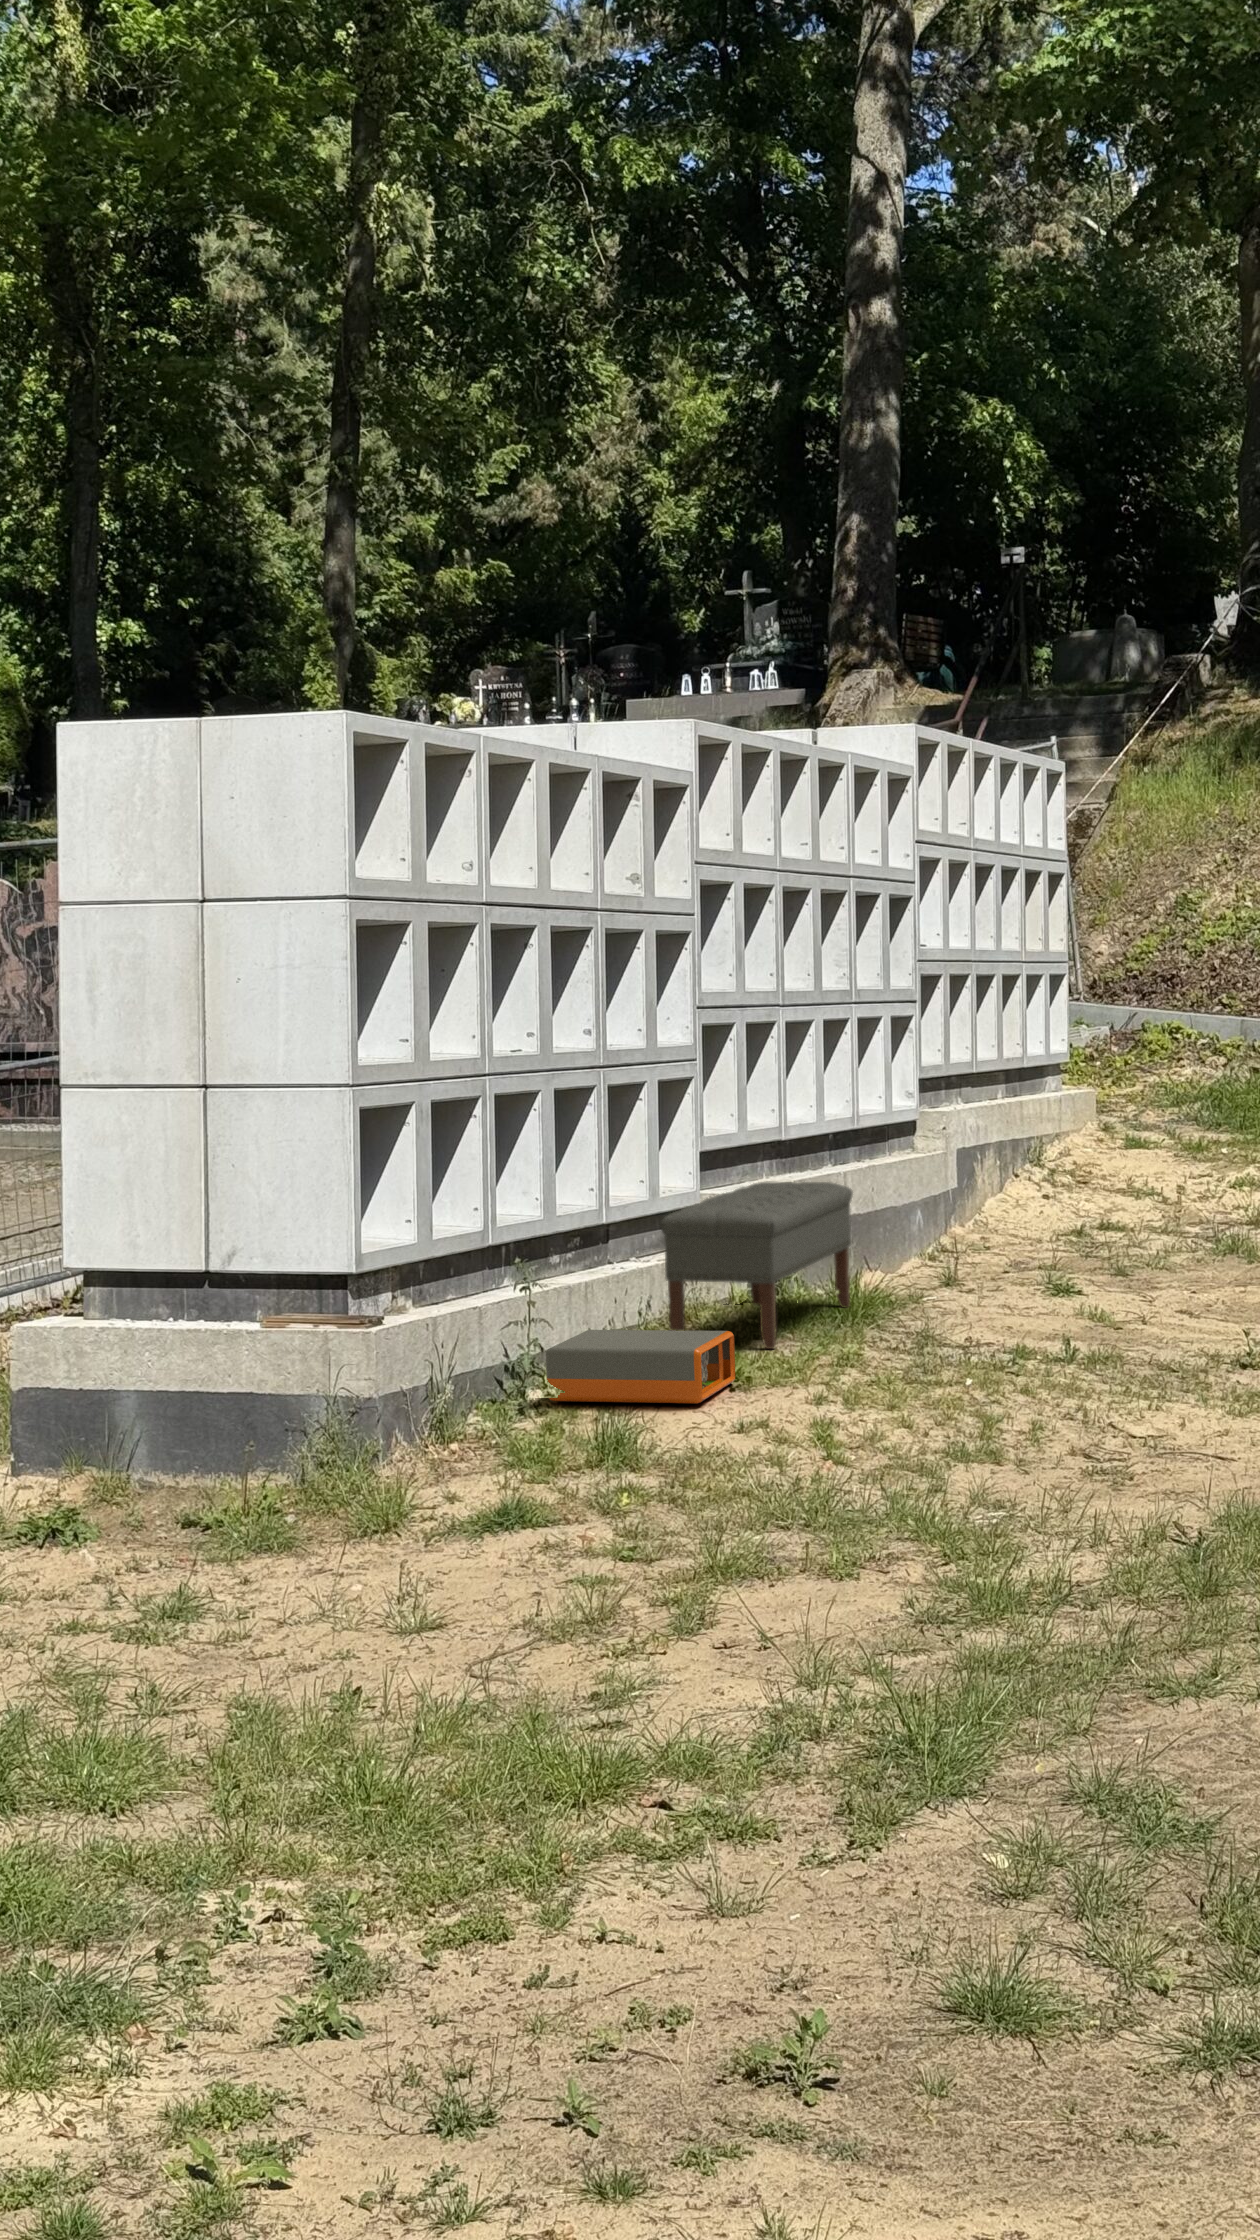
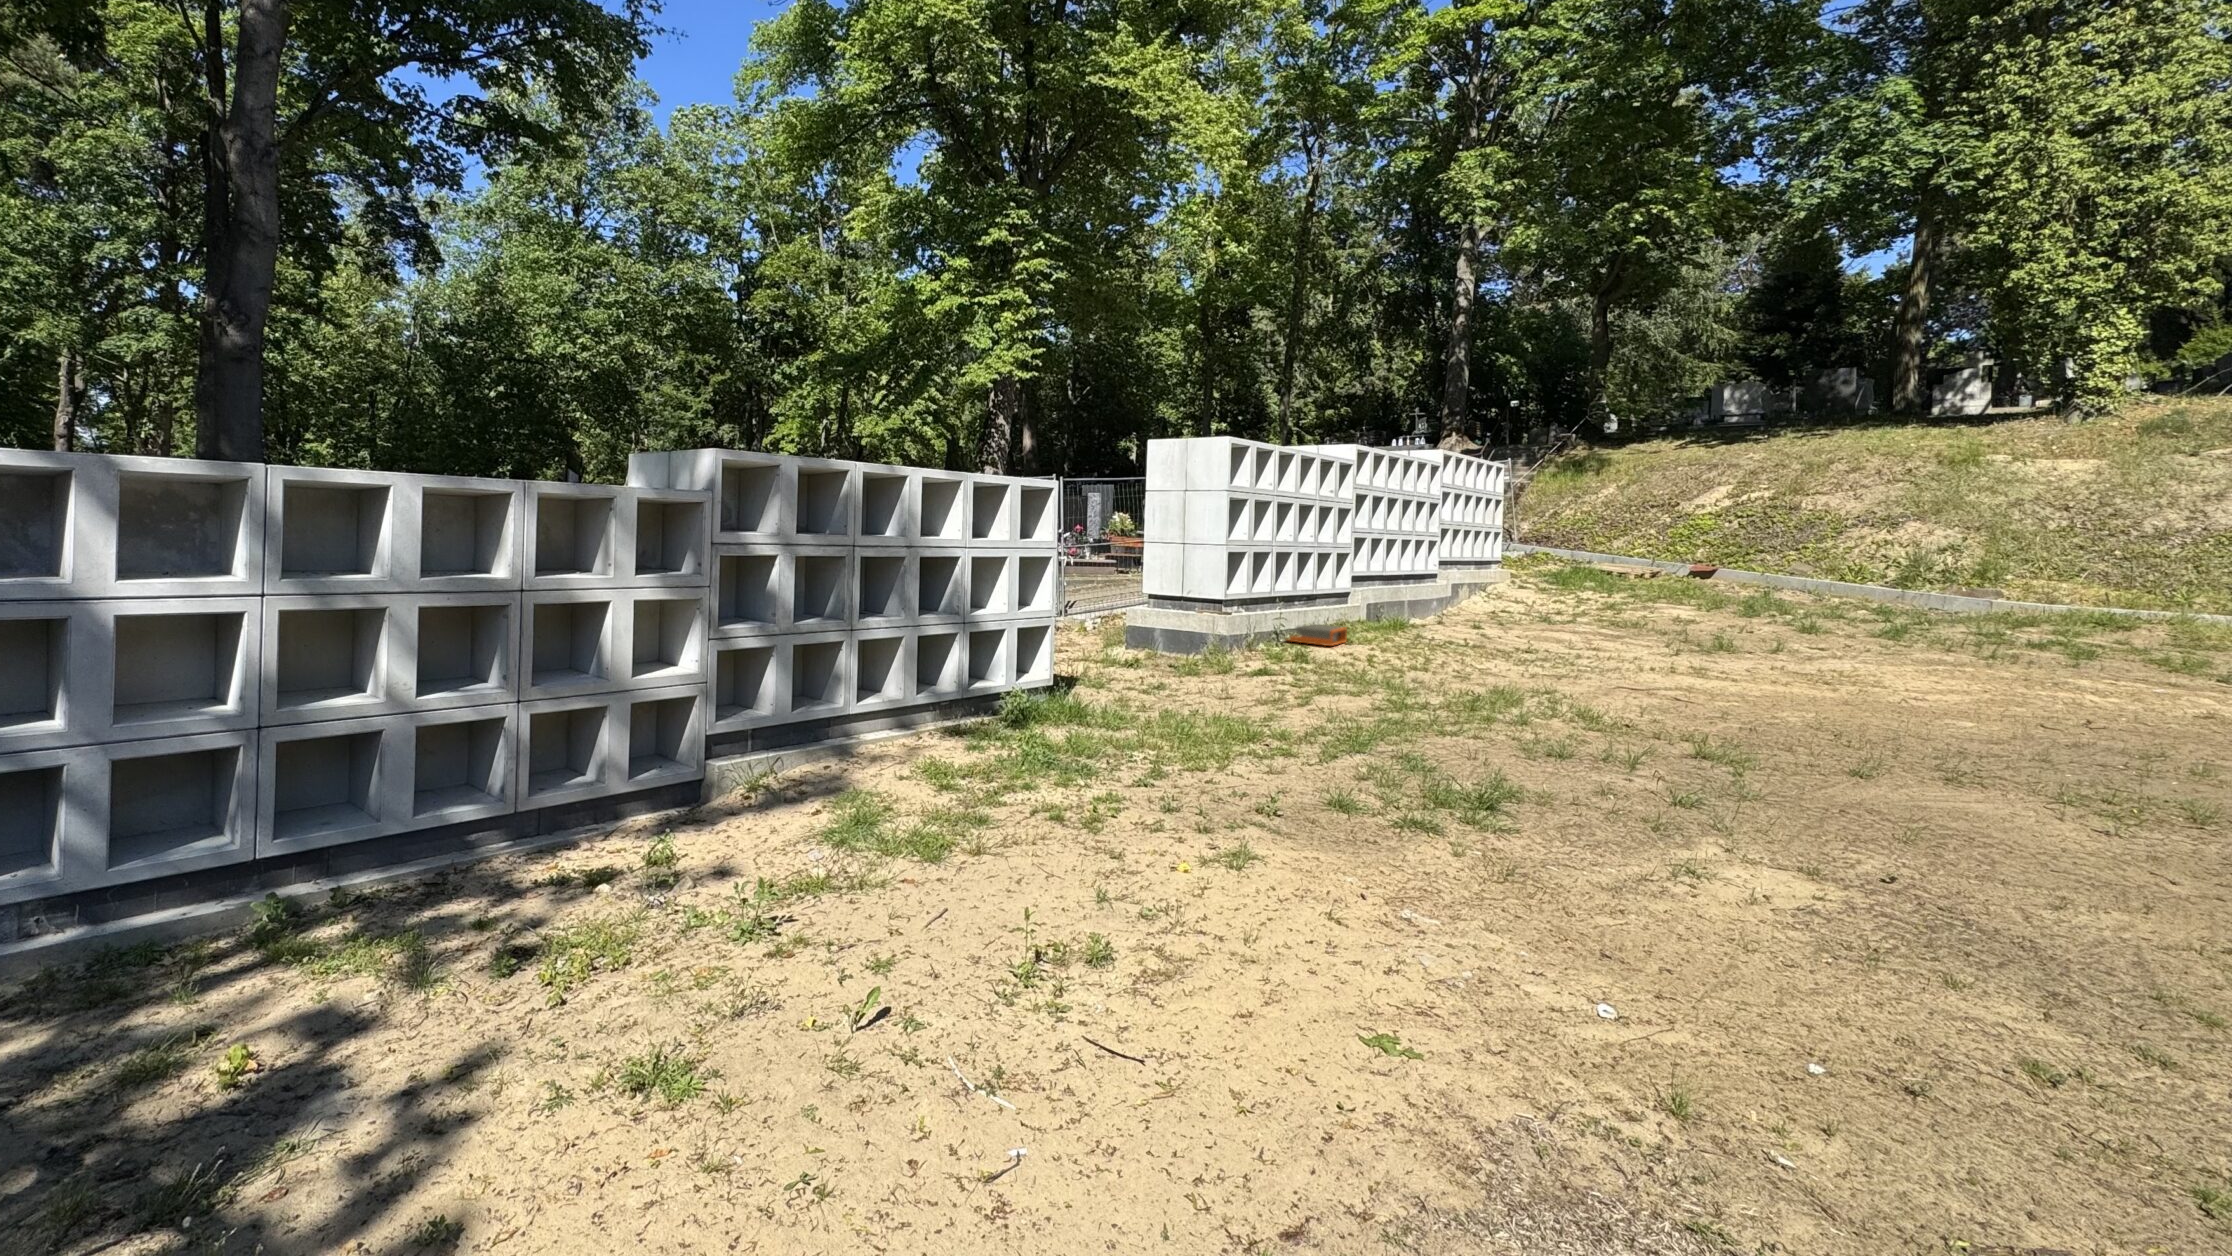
bench: present [661,1181,853,1349] -> none [1330,587,1401,635]

